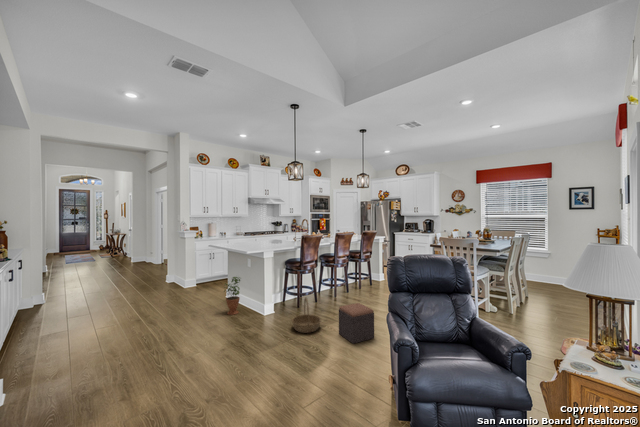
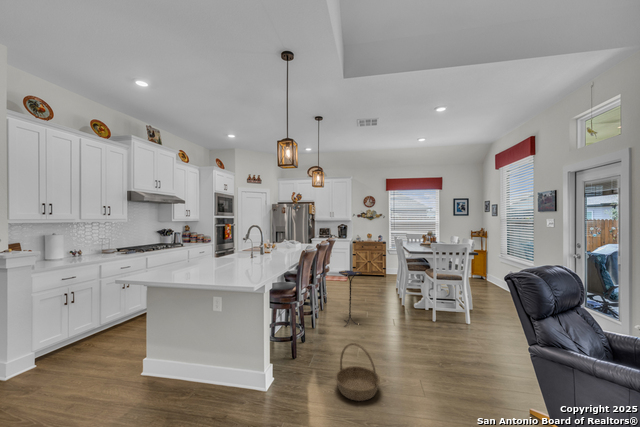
side table: none [356,256,375,301] -> present [339,270,362,324]
potted plant: present [224,277,240,315] -> none [184,328,217,409]
footstool: present [339,303,374,344] -> none [404,335,445,394]

